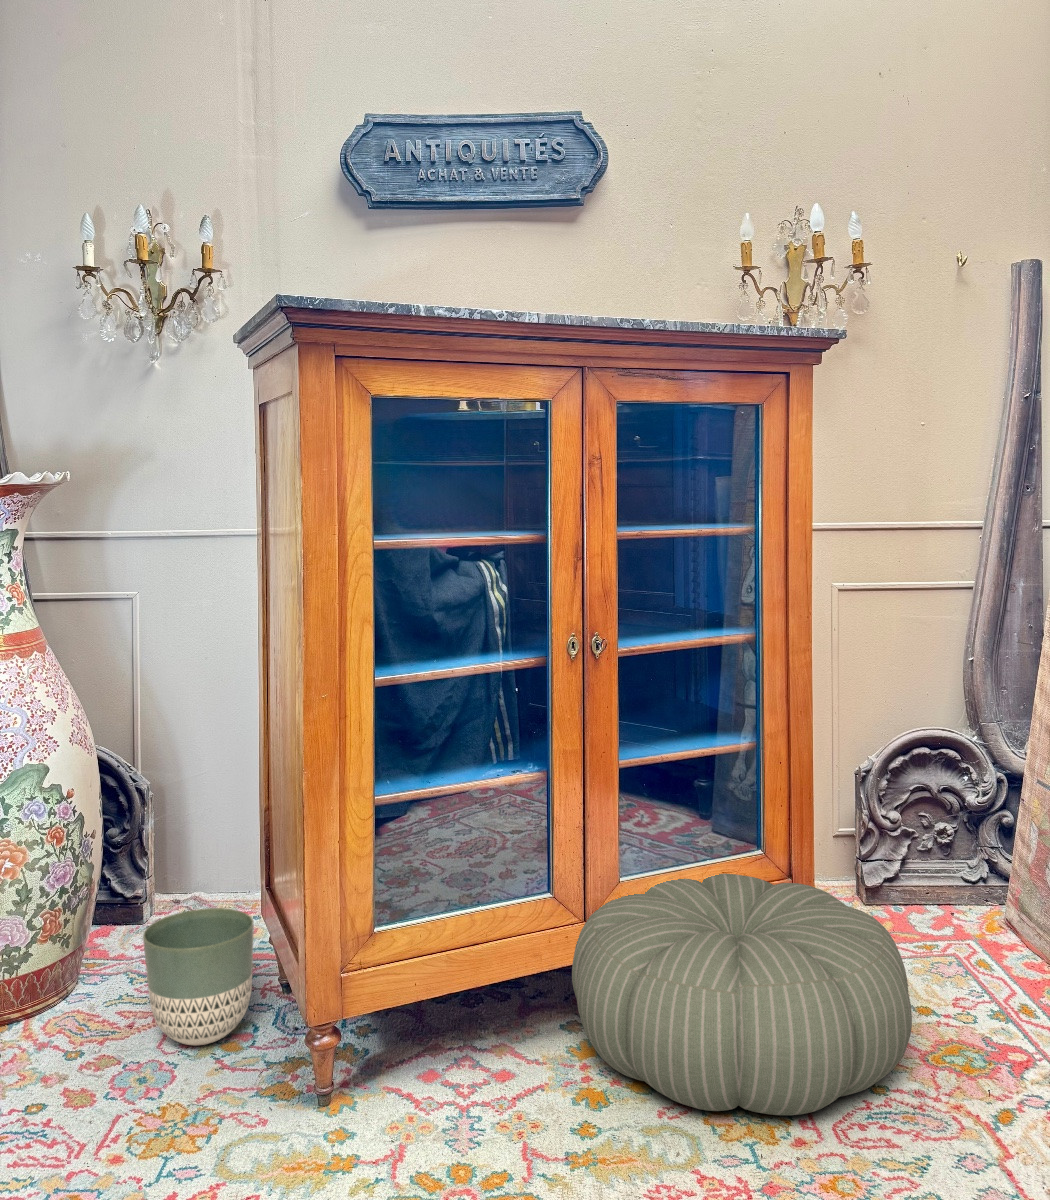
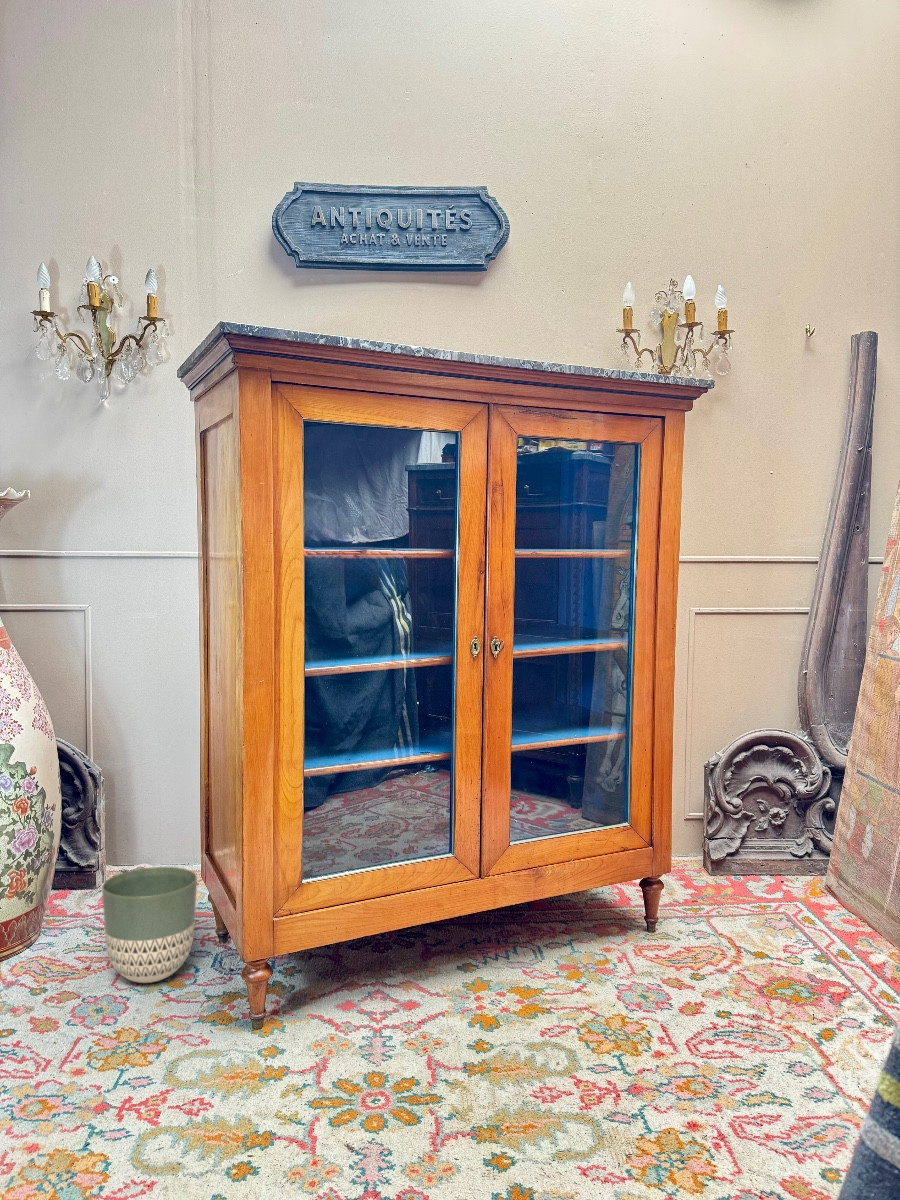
pouf: present [572,874,912,1115] -> none [468,840,751,1033]

